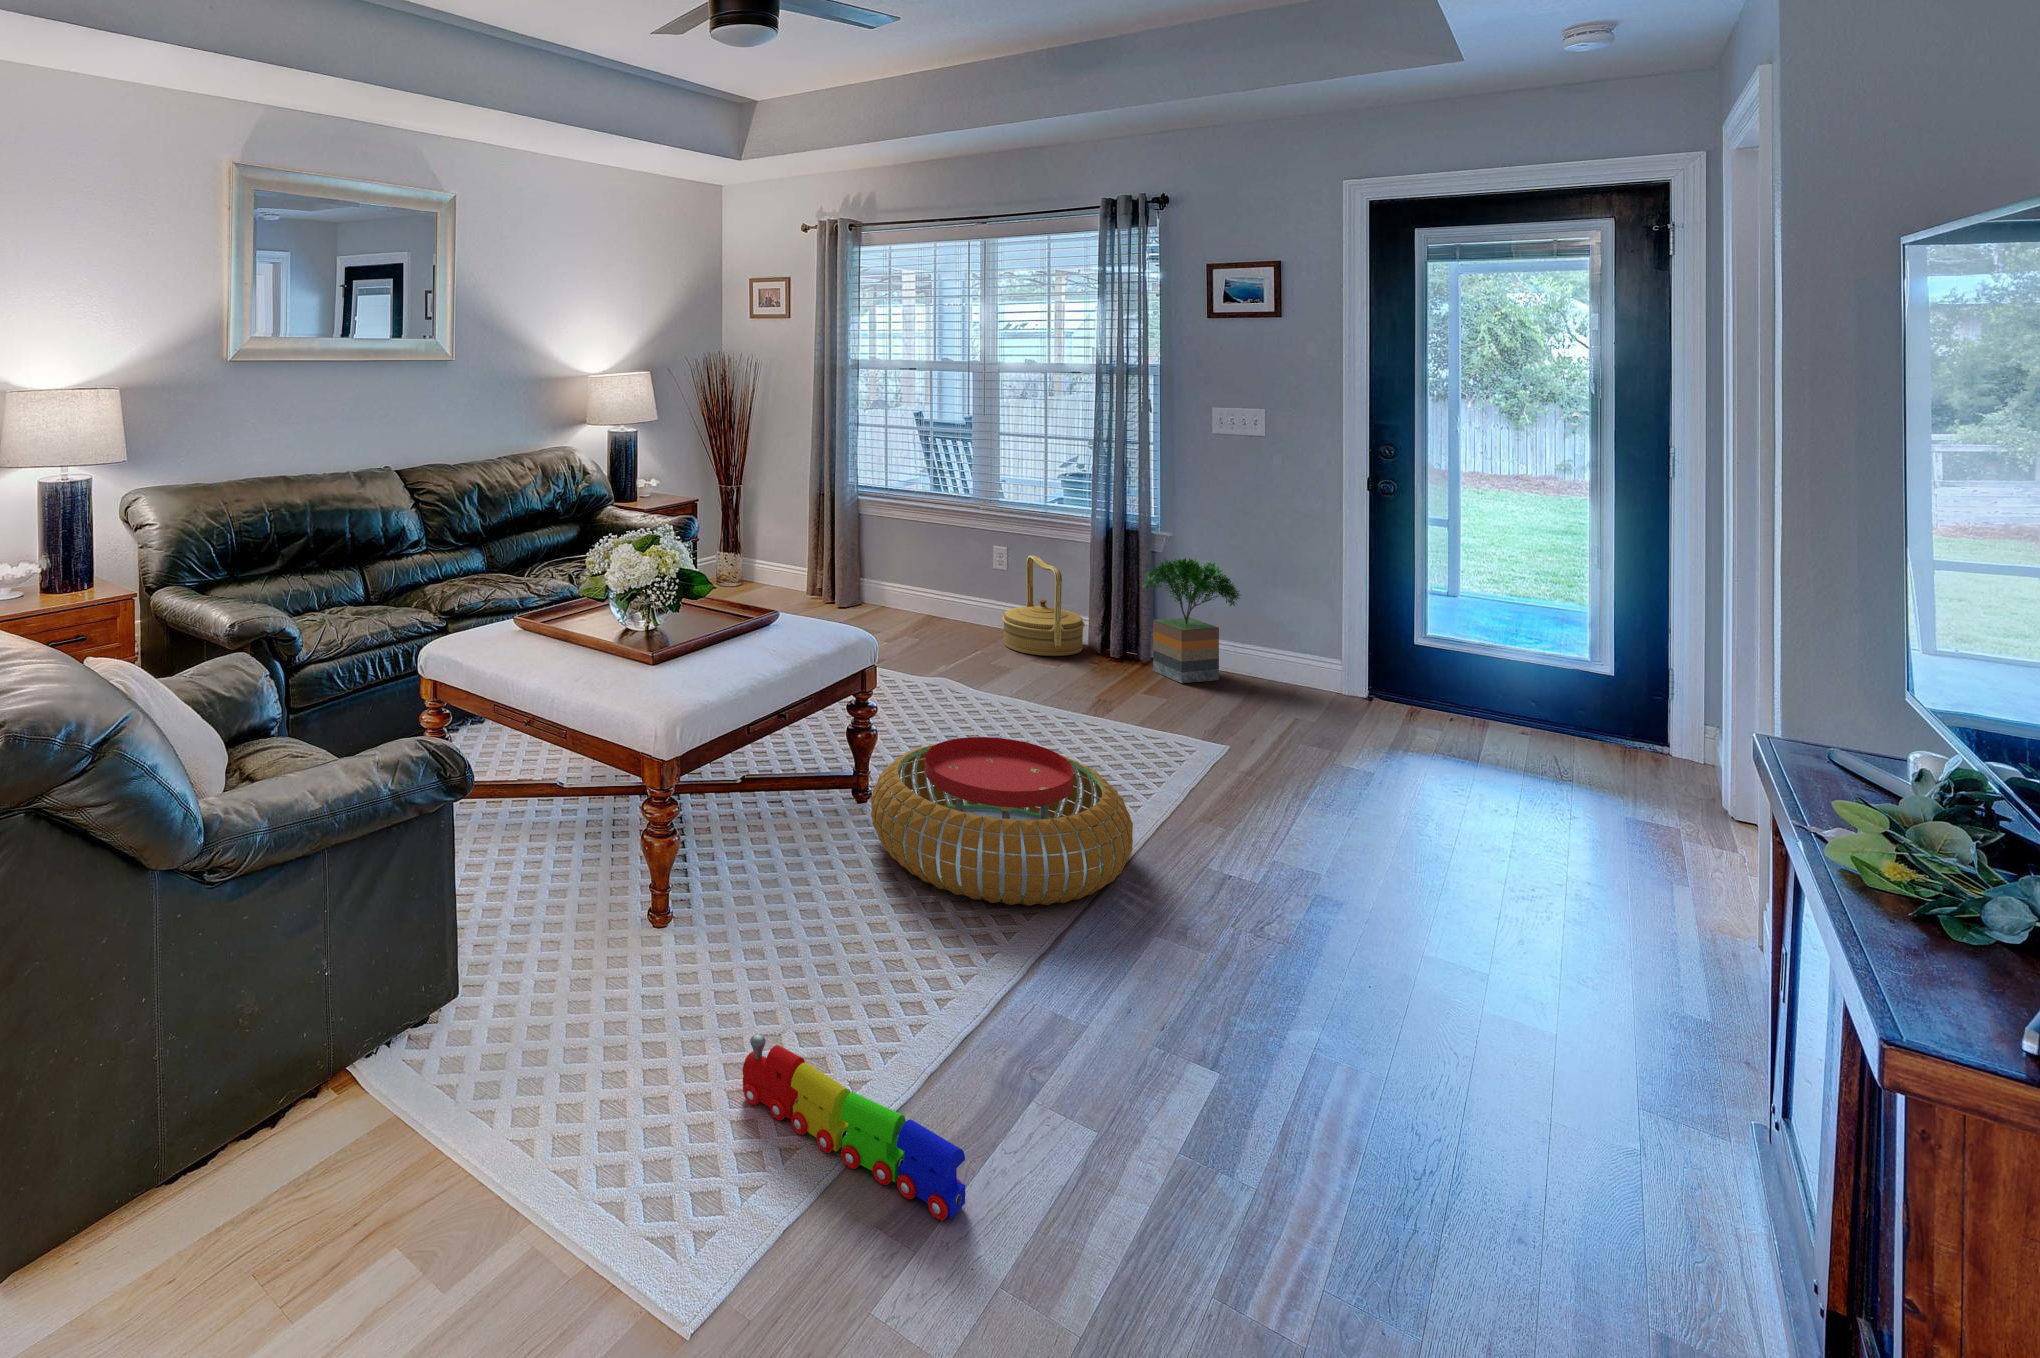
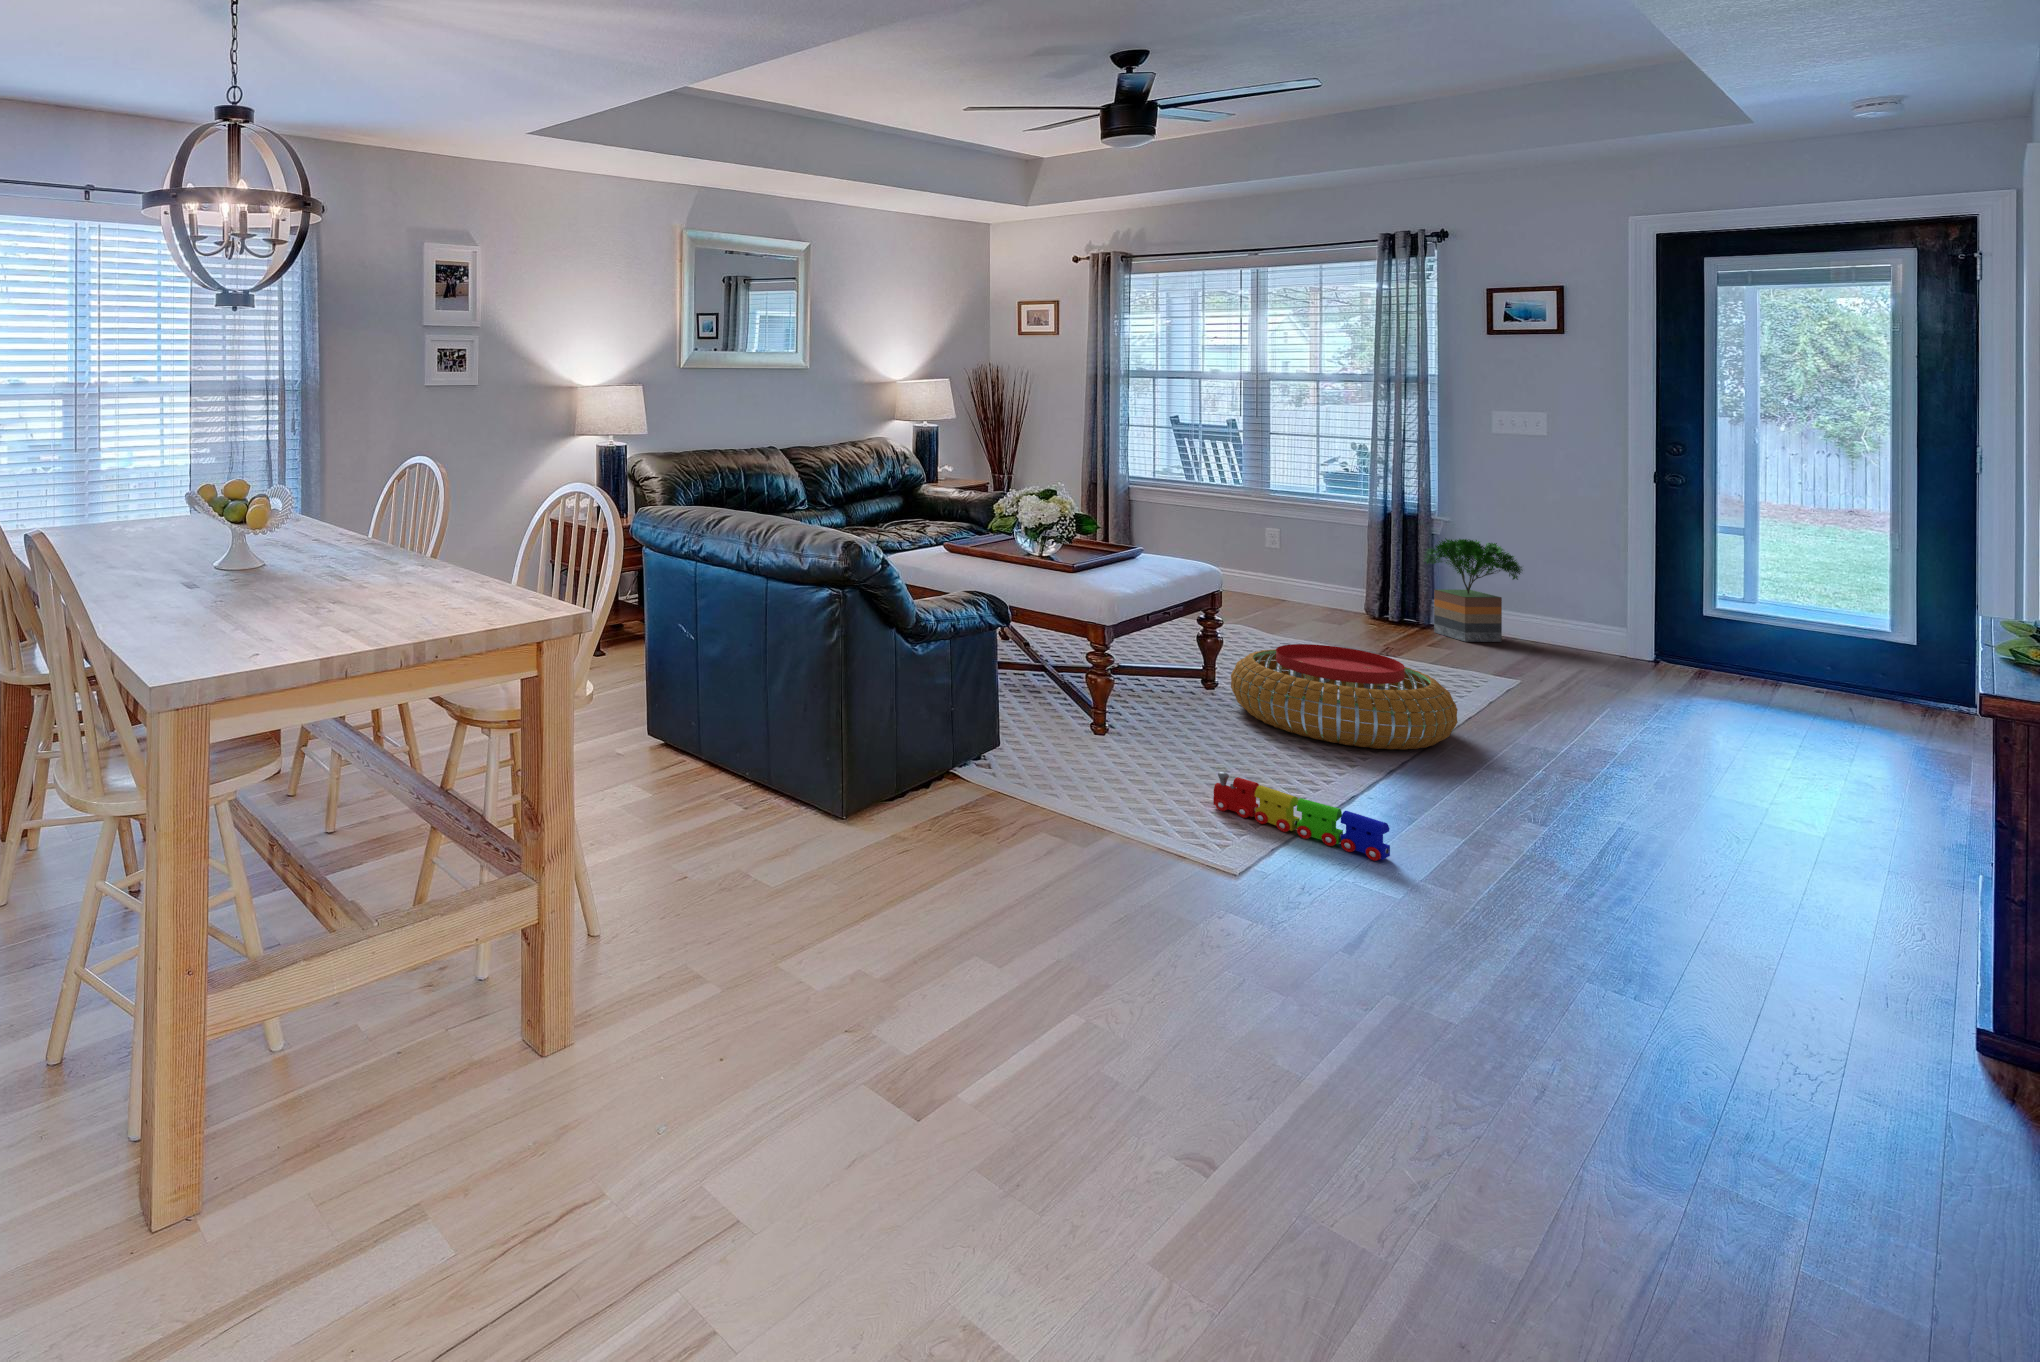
woven basket: present [1002,555,1085,656] -> none [1280,536,1362,618]

